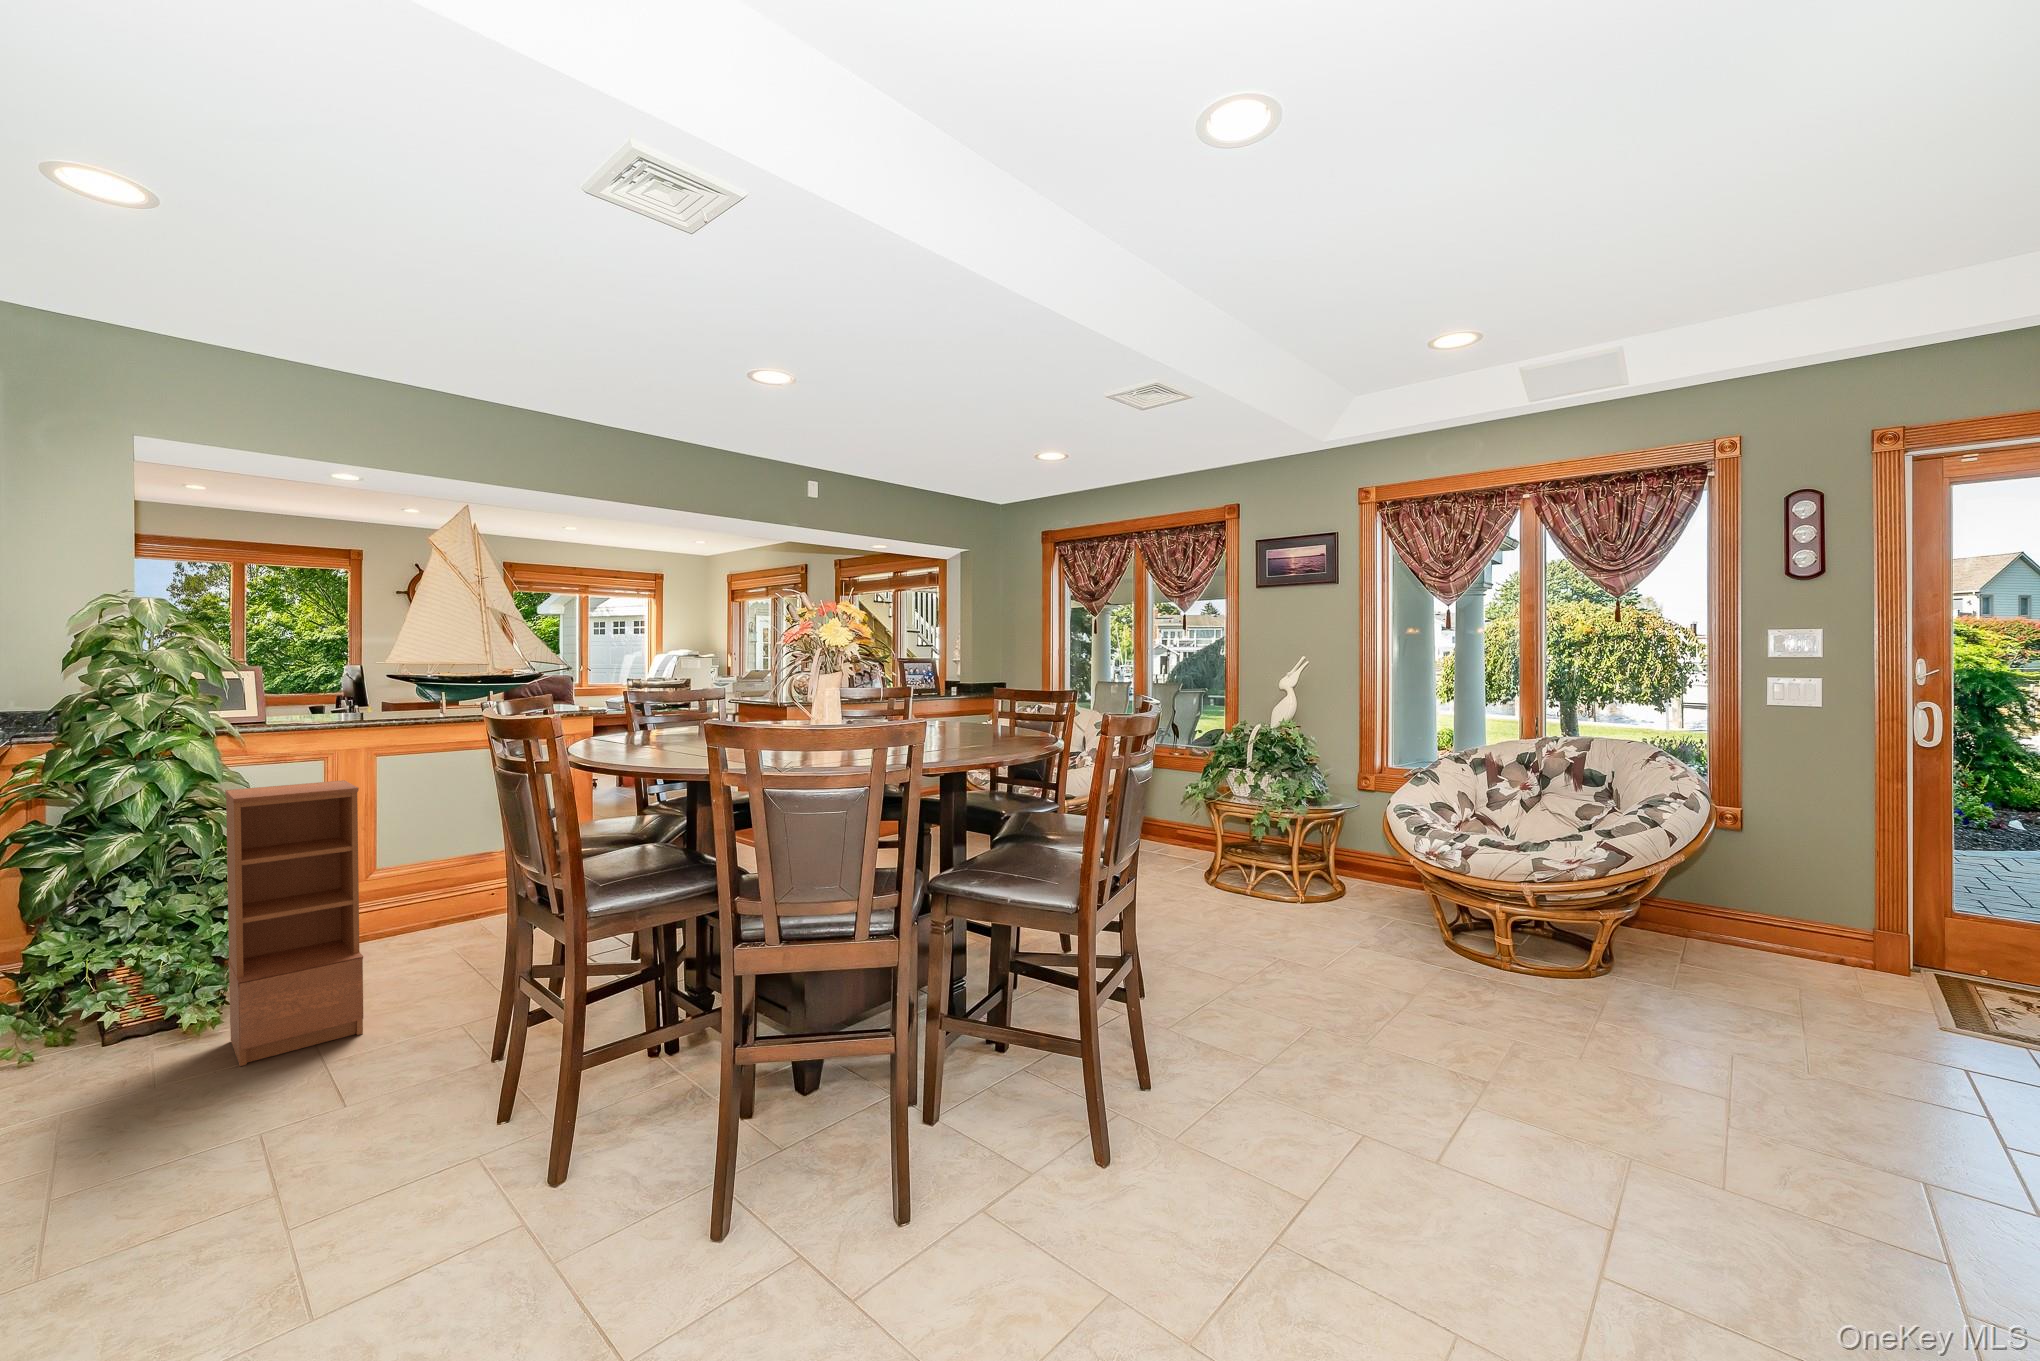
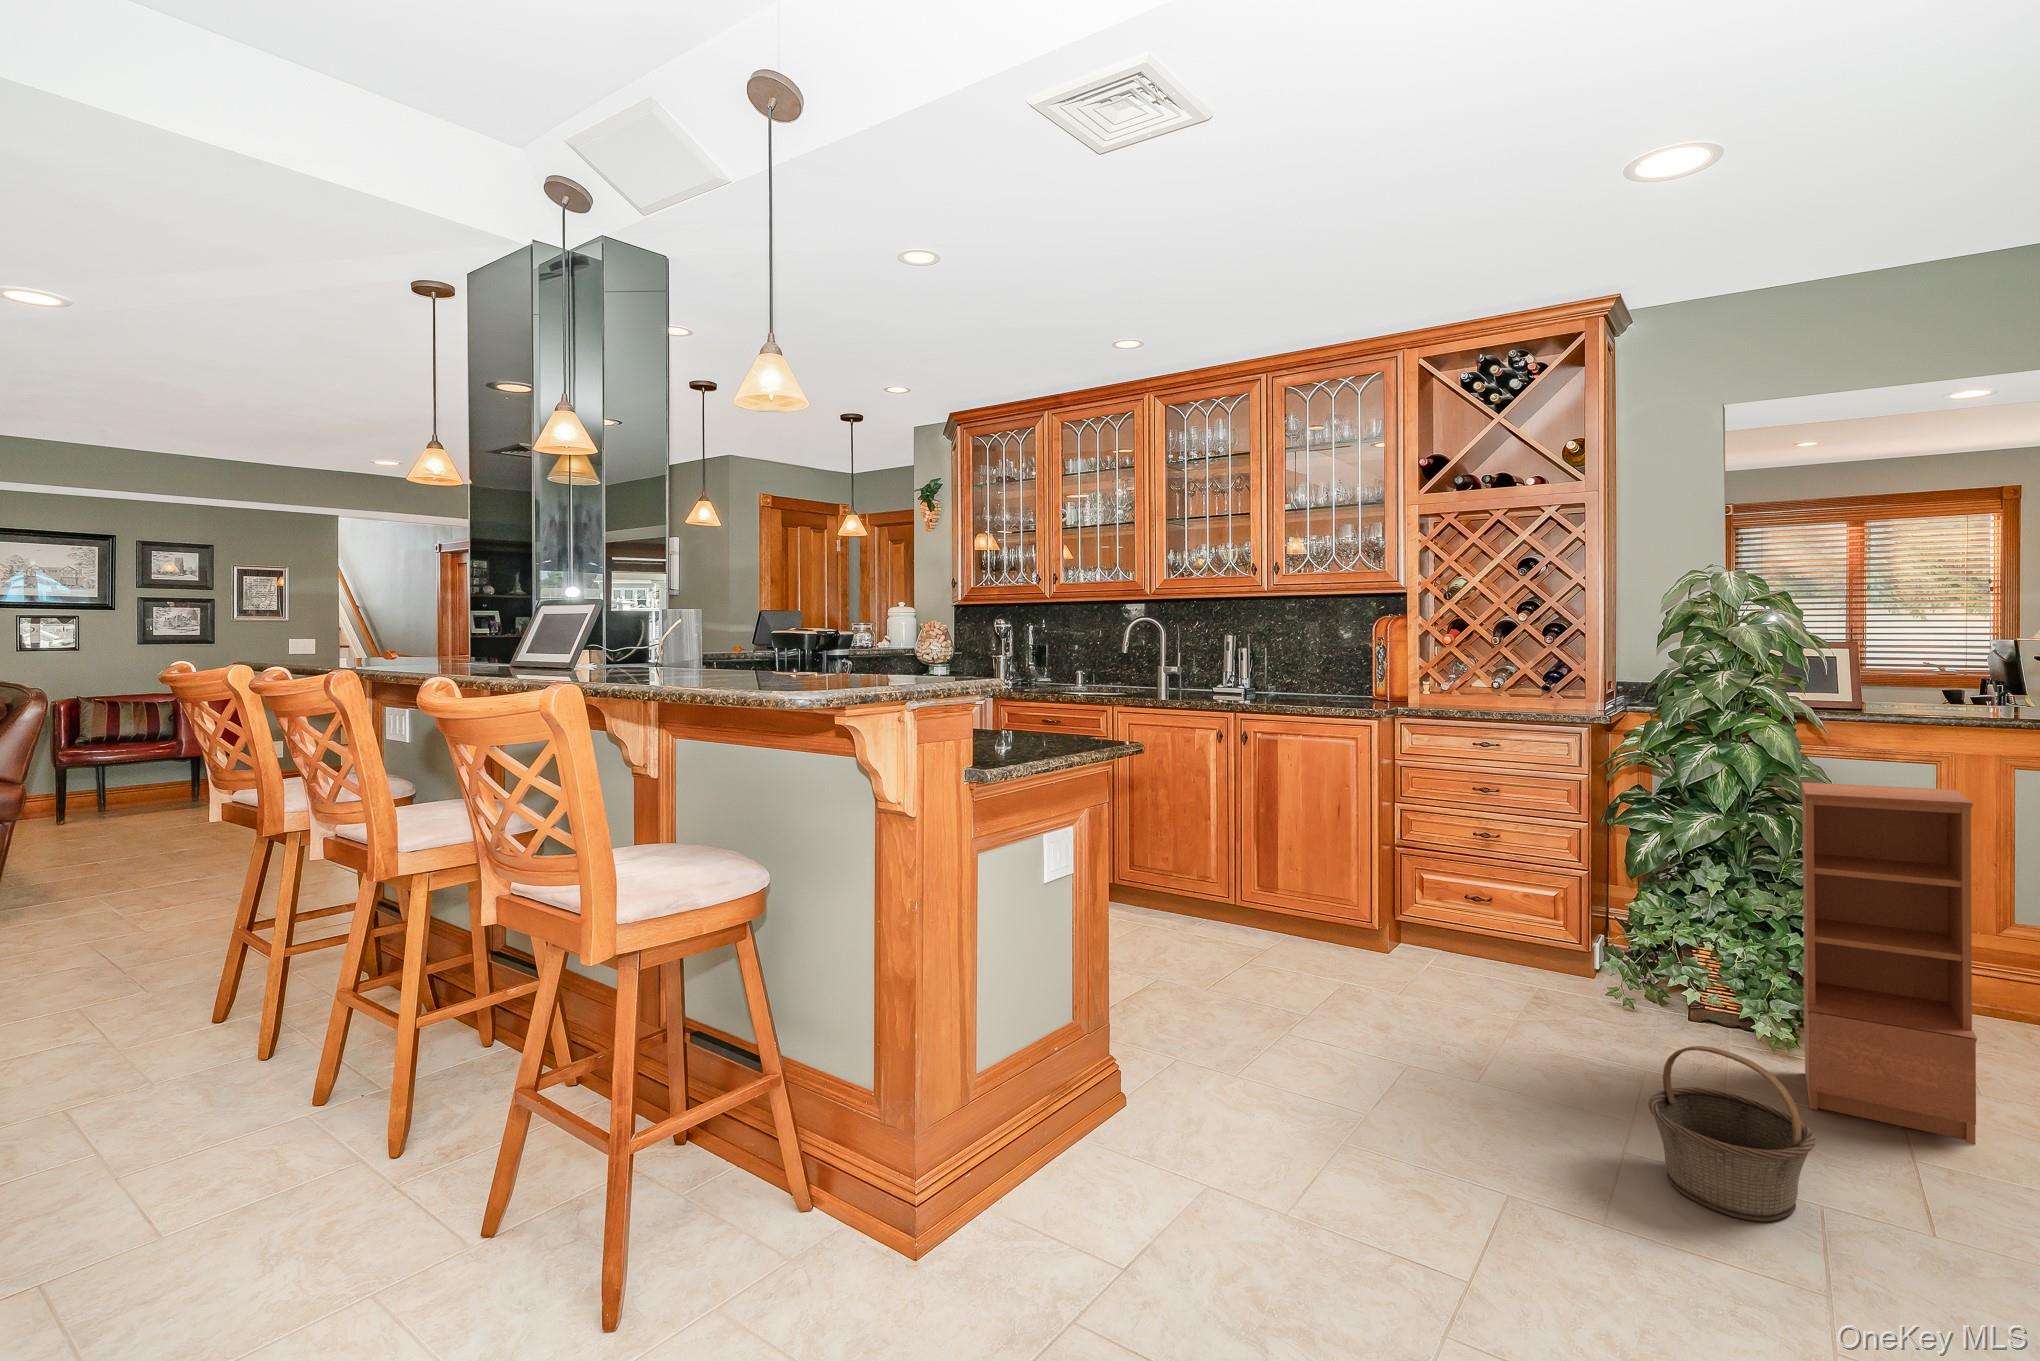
basket: none [90,1038,259,1194] -> present [1648,1046,1816,1221]

